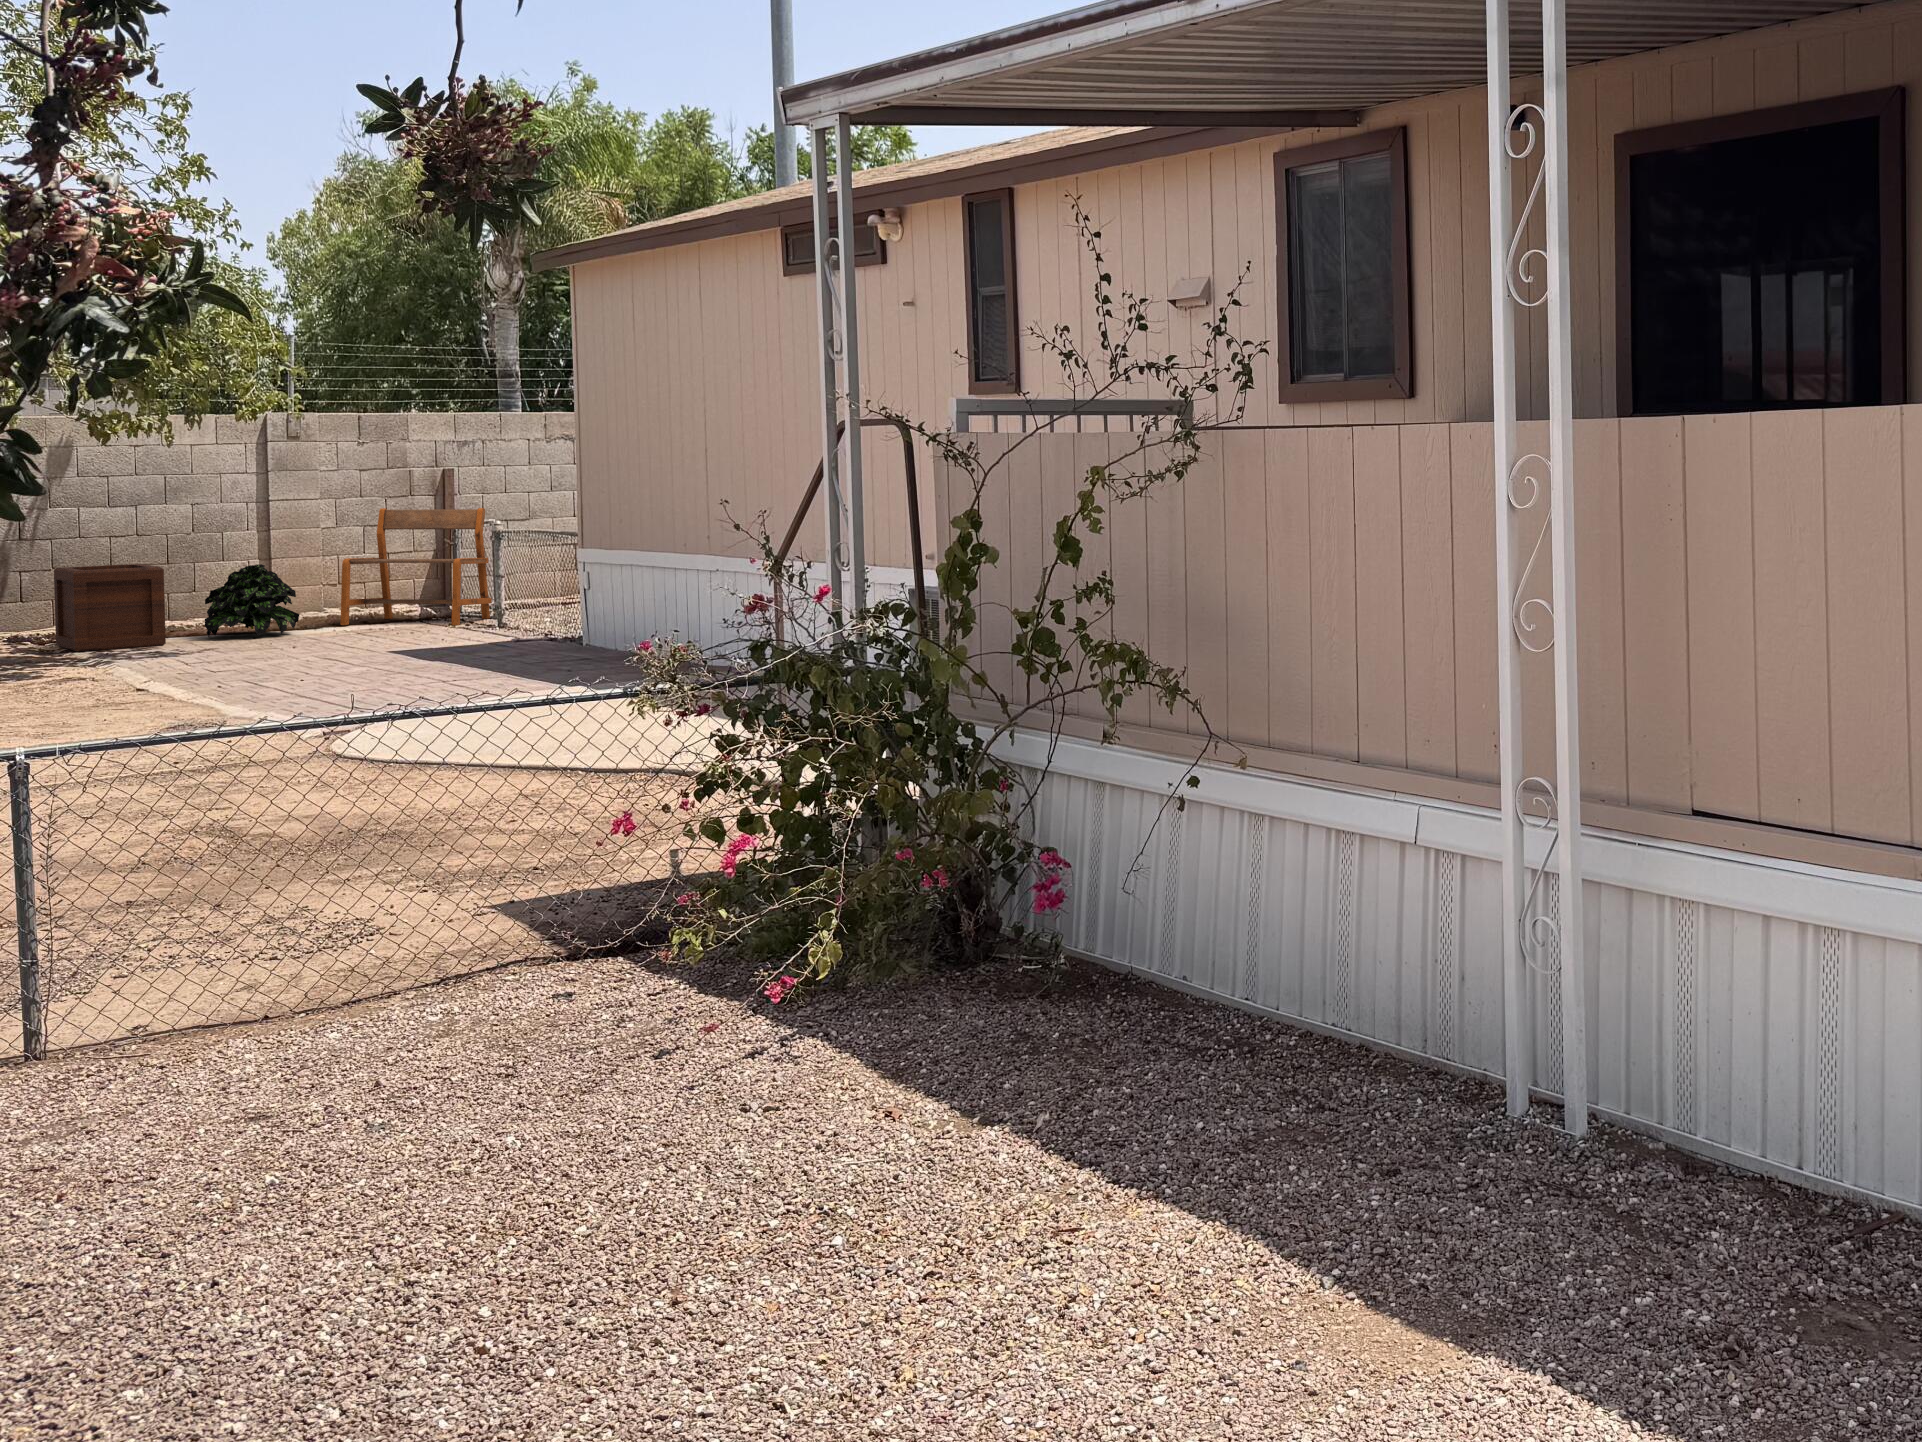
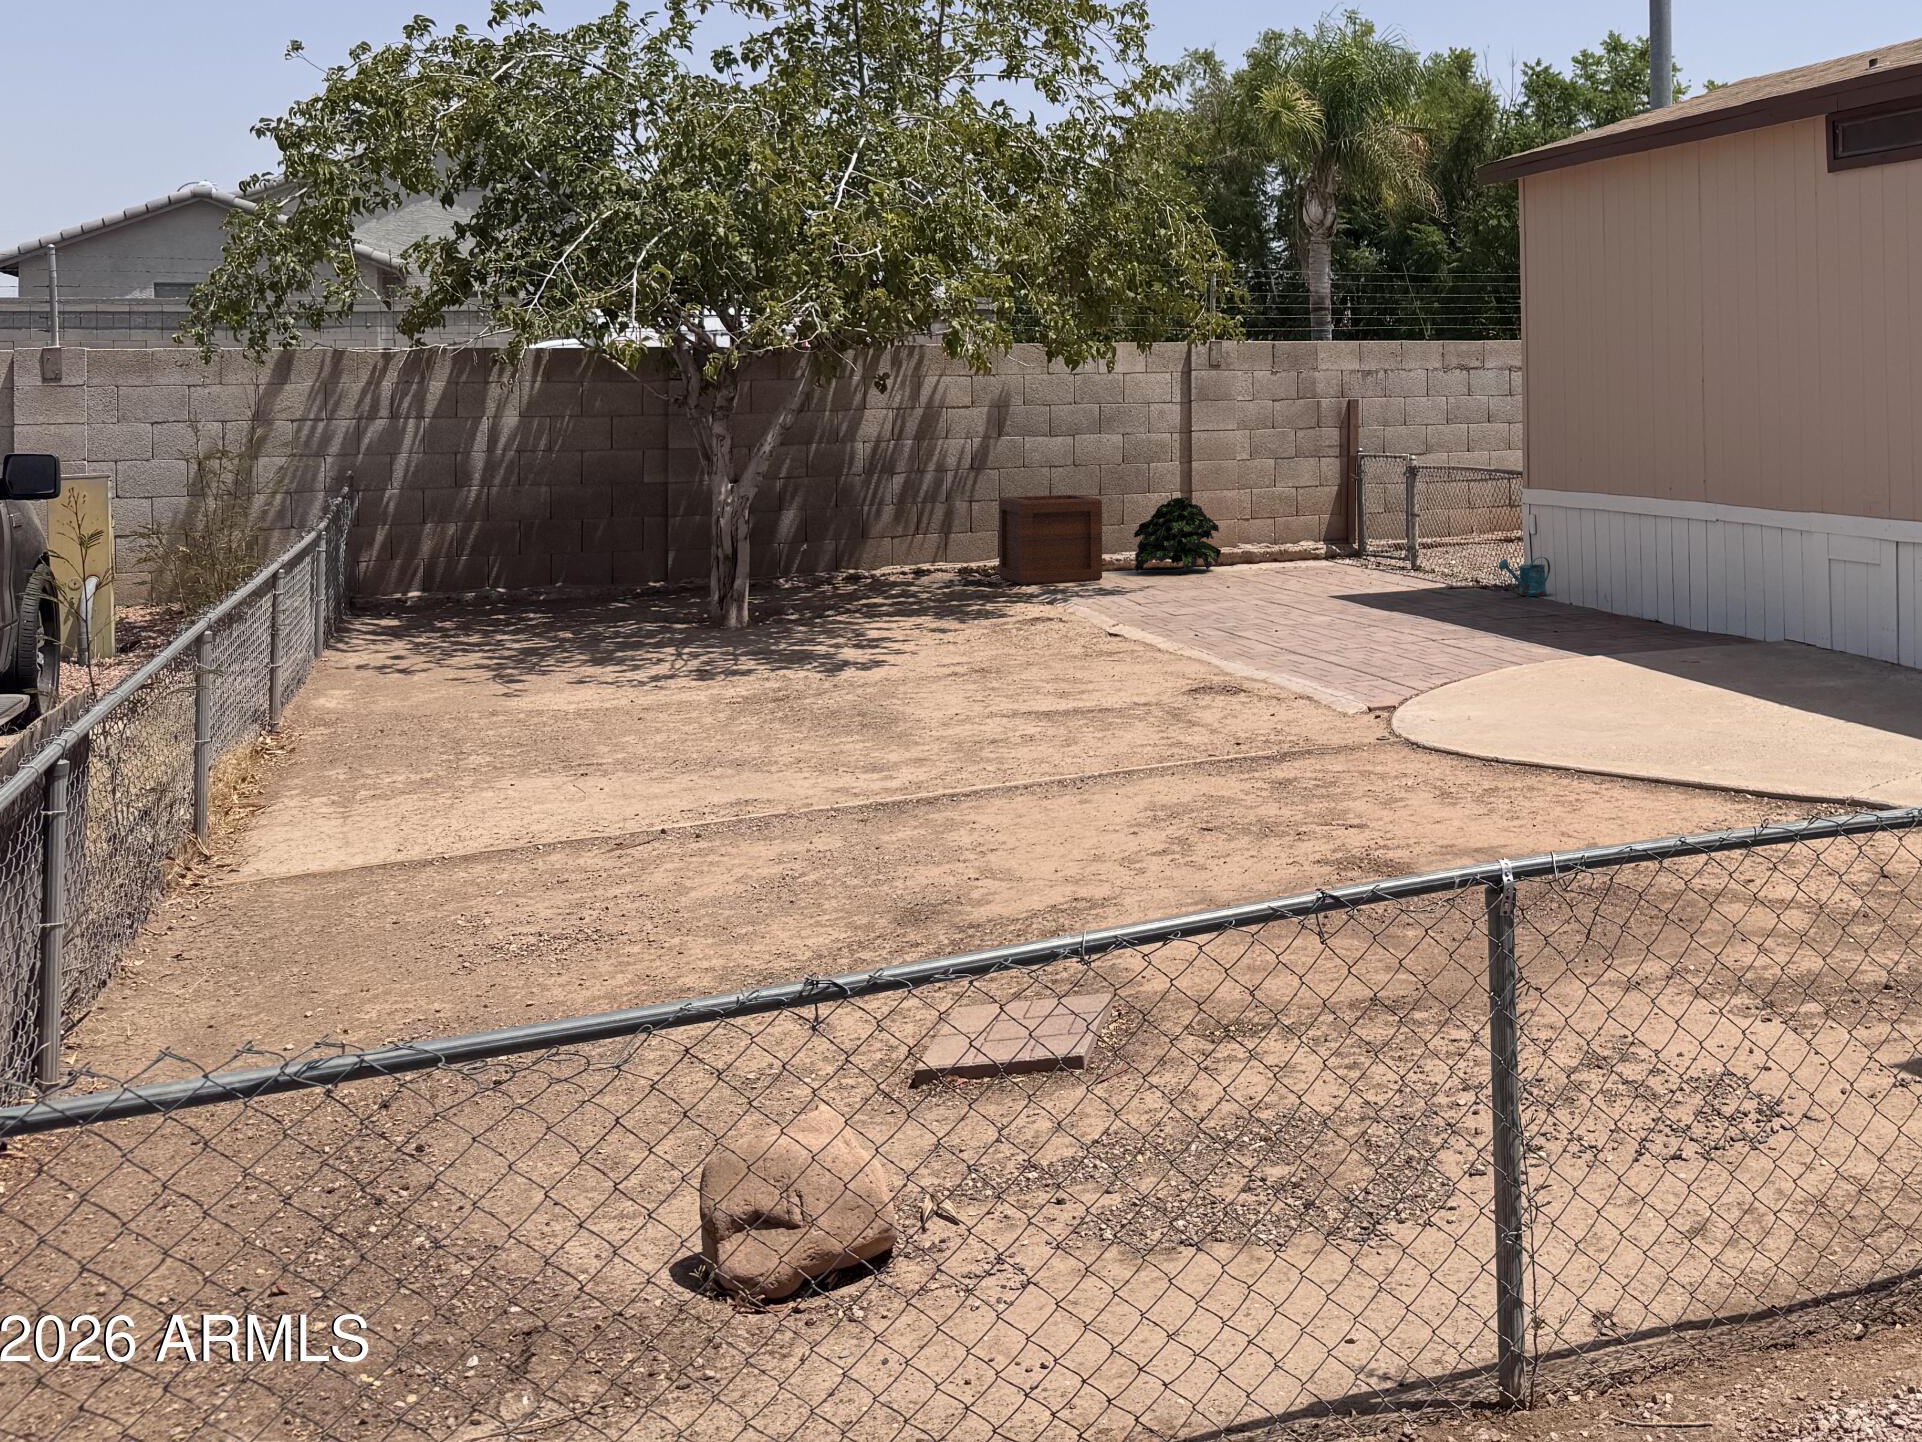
bench: present [340,508,492,625] -> none [1255,440,1400,565]
watering can: none [550,612,603,647] -> present [1499,557,1550,596]

